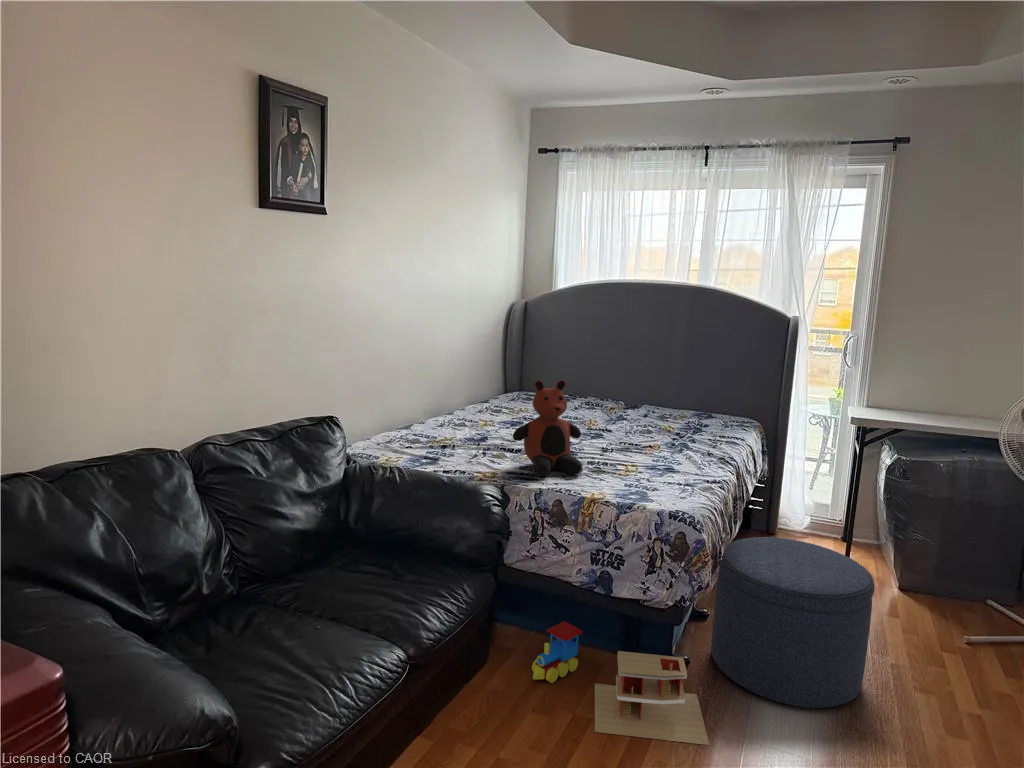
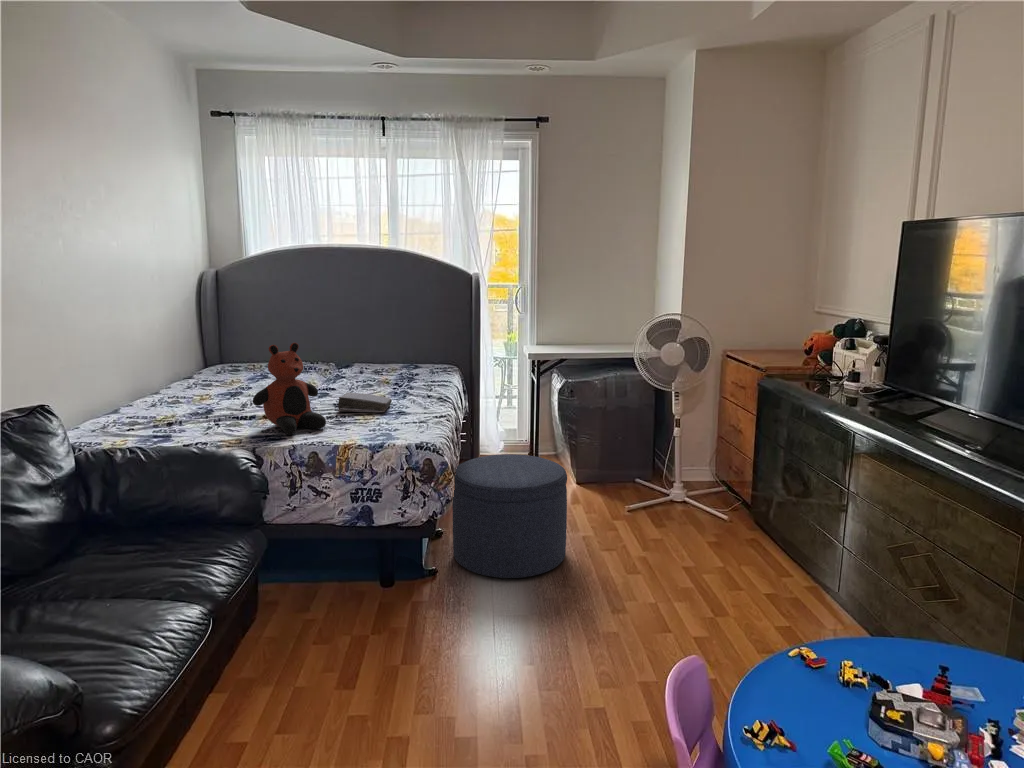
book: none [603,438,664,466] -> present [338,393,392,412]
toy train: present [532,621,583,683] -> none [307,562,349,618]
toy house: present [595,651,710,745] -> none [366,562,471,639]

